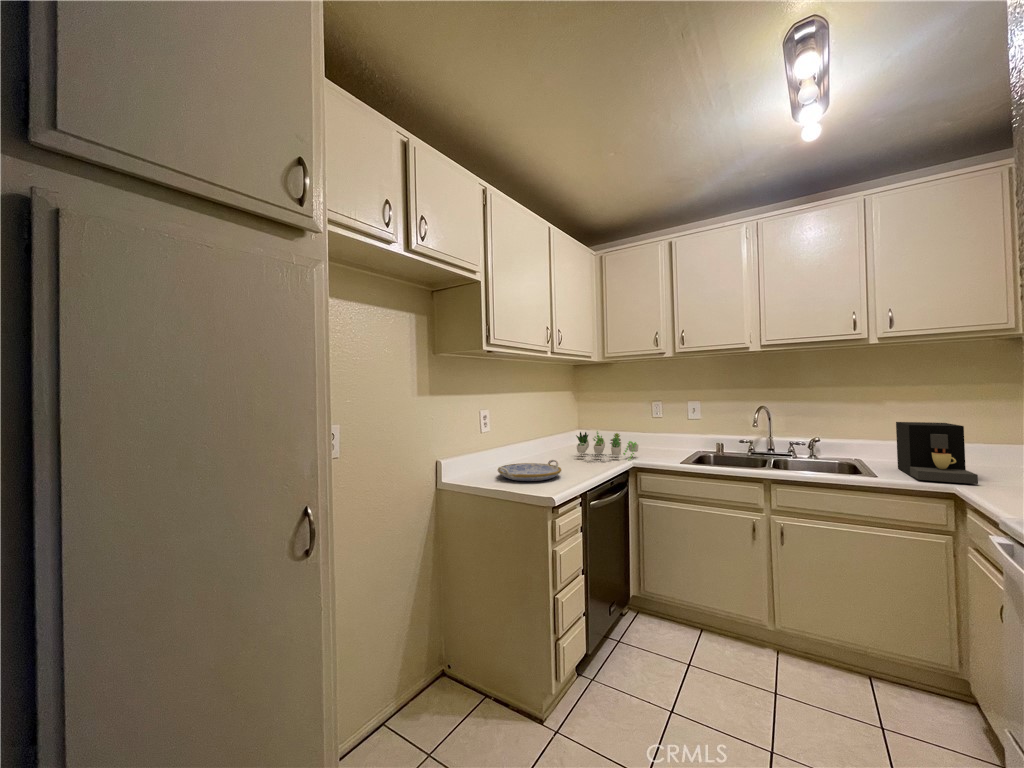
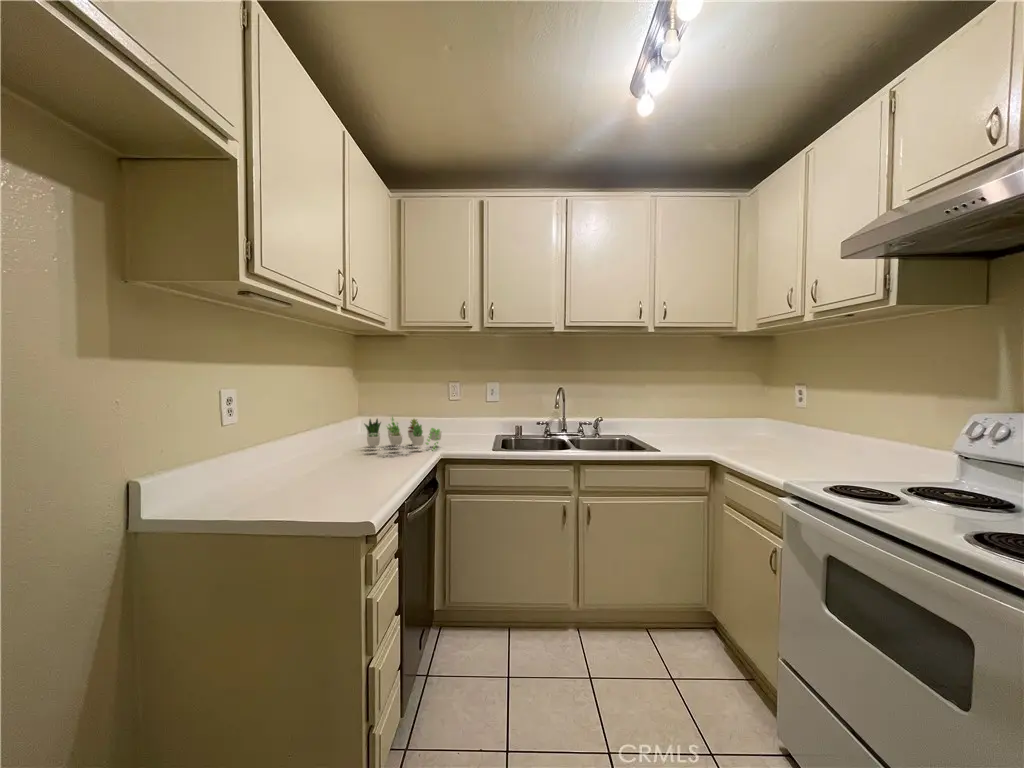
coffee maker: present [896,422,978,484] -> none [658,401,719,450]
serving tray: present [498,460,561,481] -> none [256,459,362,497]

